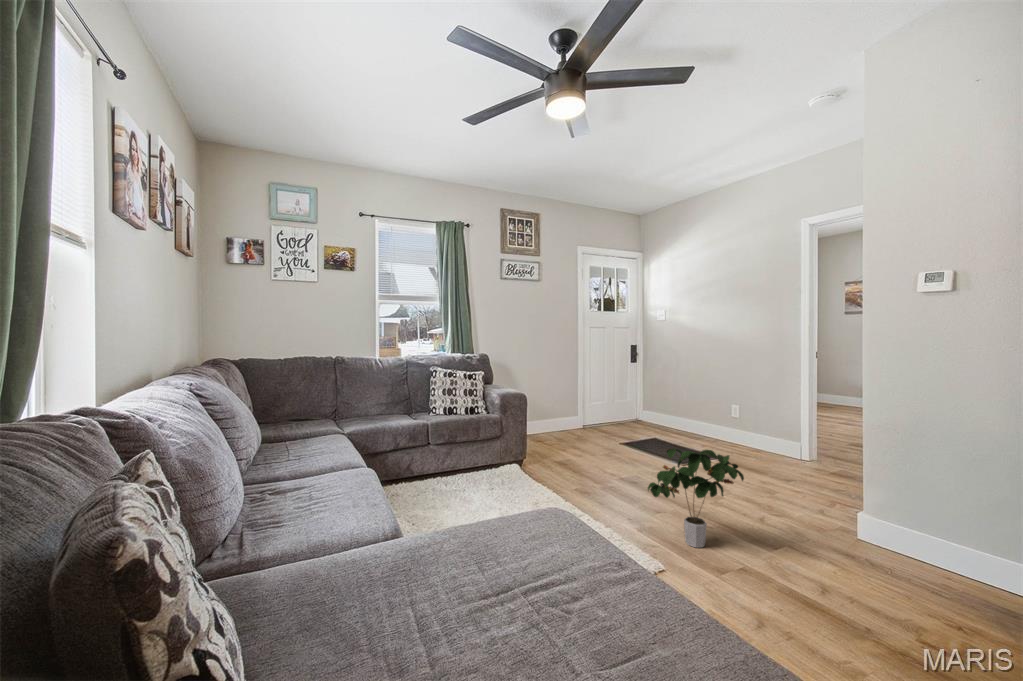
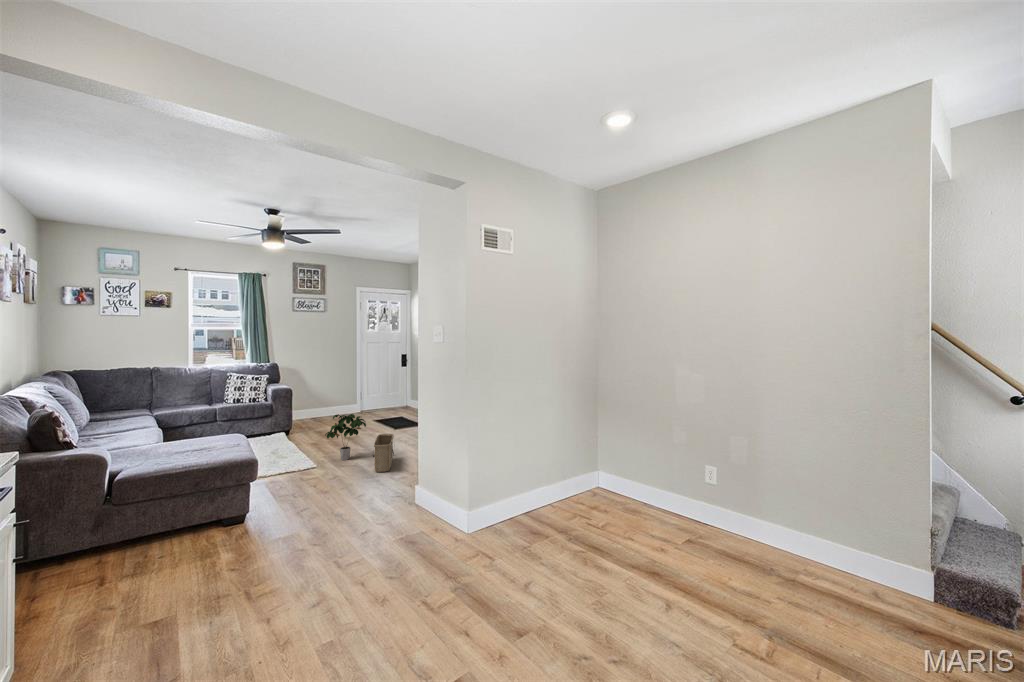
basket: none [775,497,877,607] -> present [373,434,394,472]

